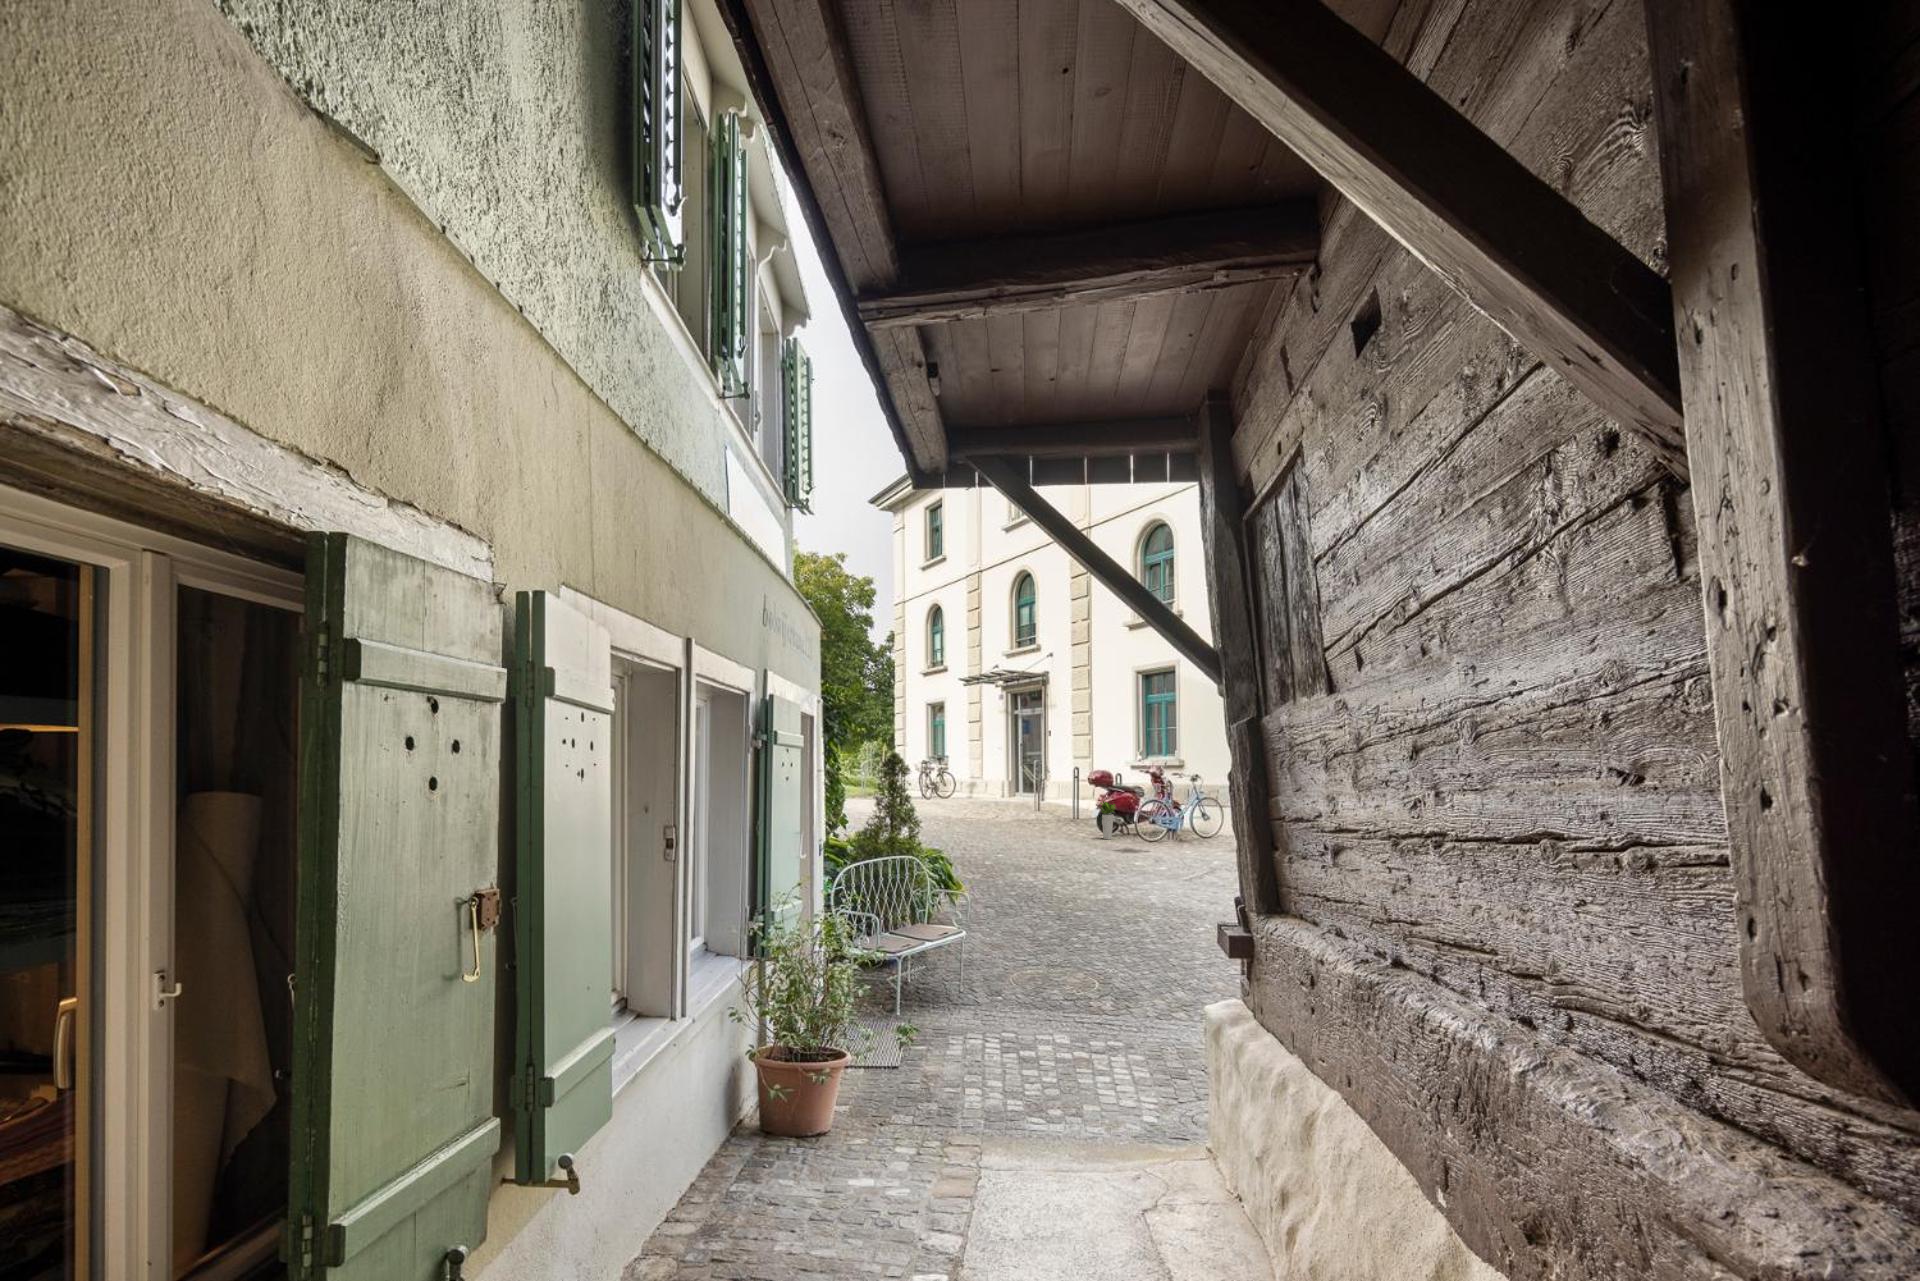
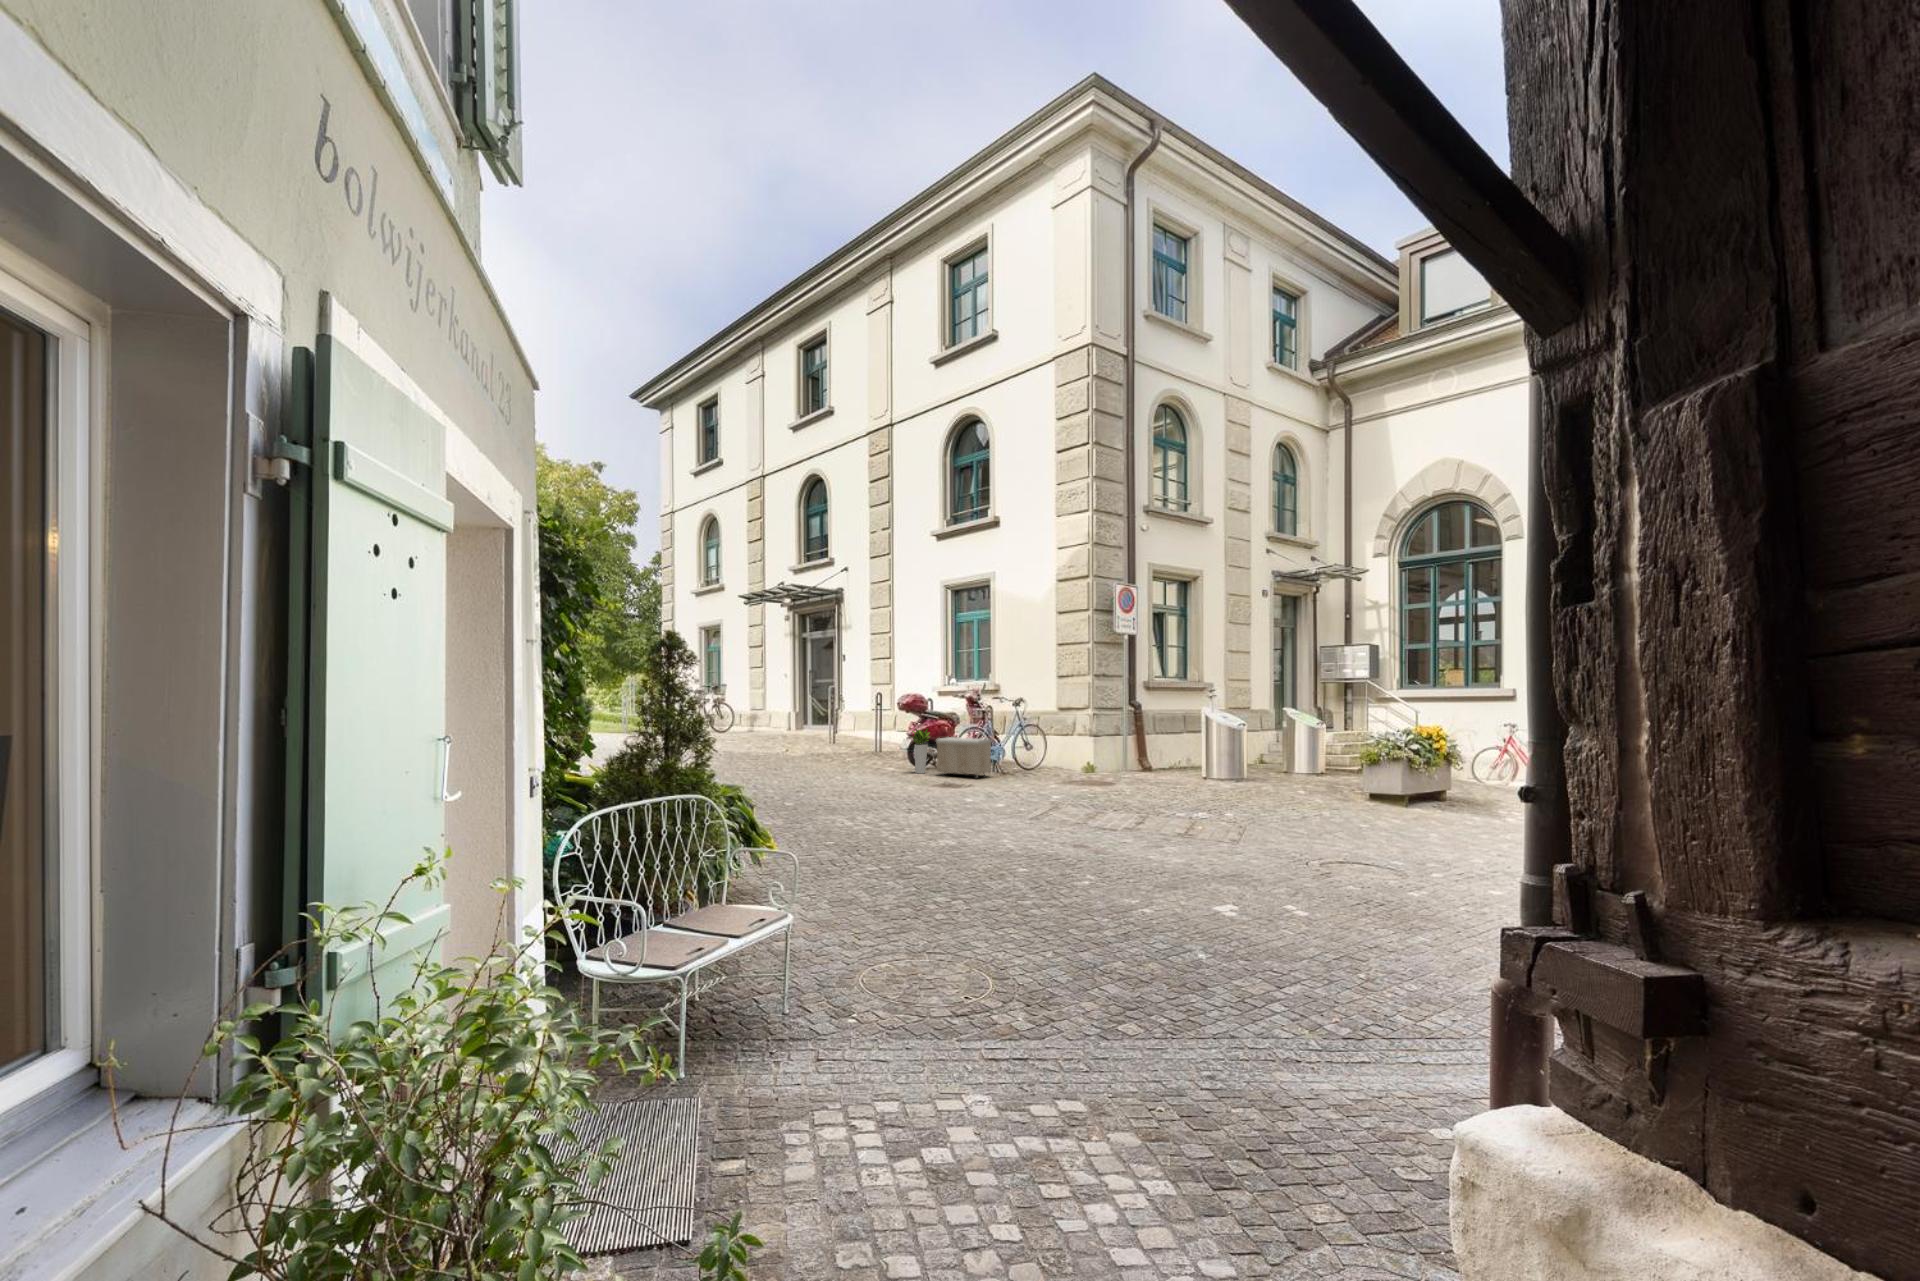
storage bench: none [1120,809,1168,845] -> present [936,737,991,775]

